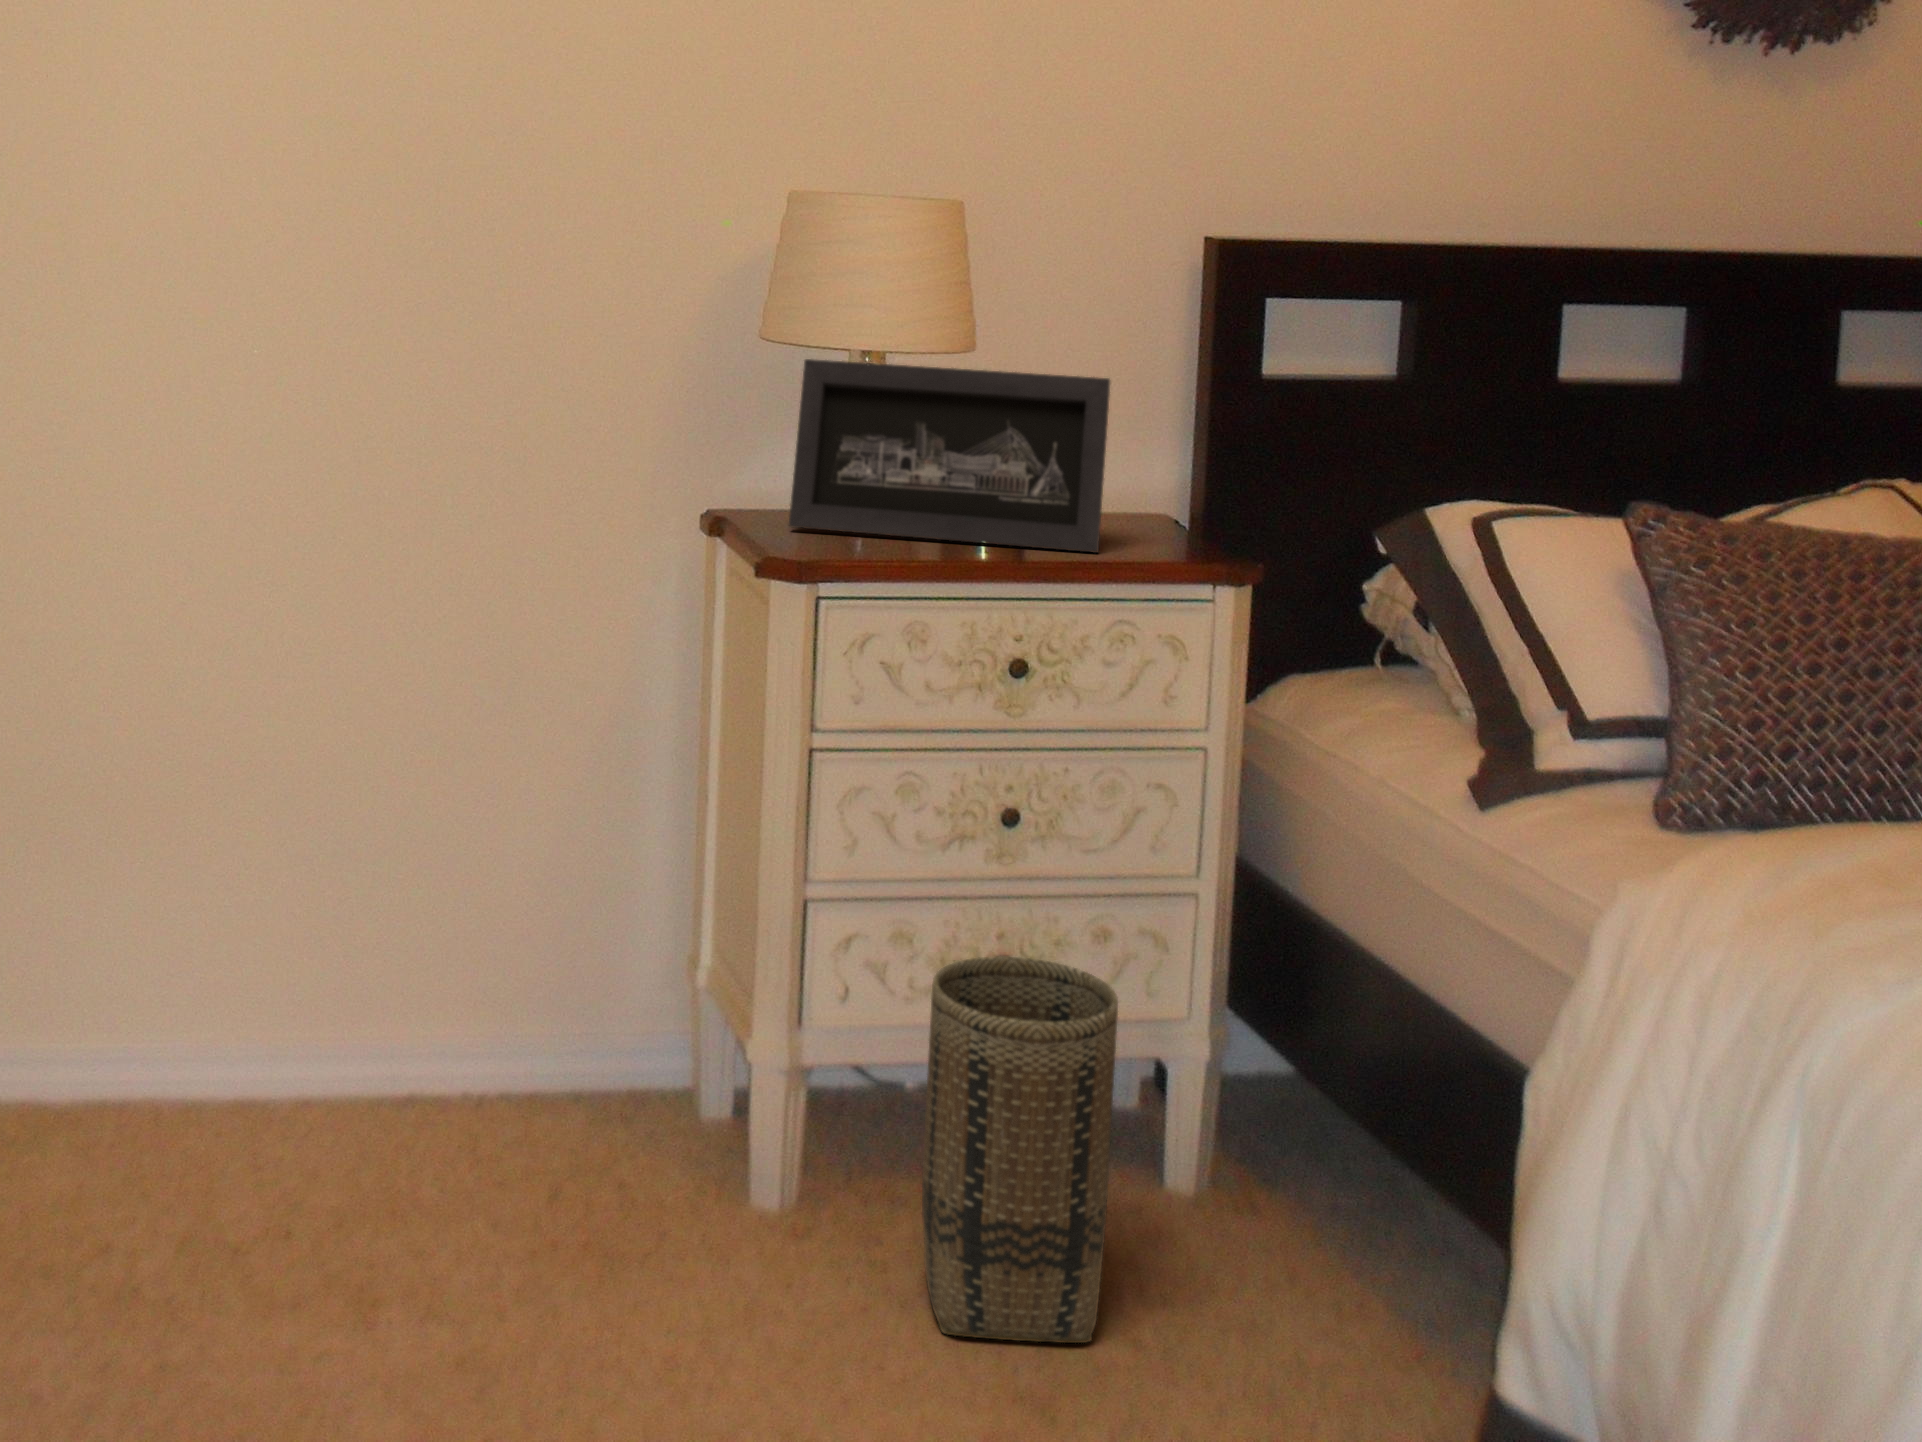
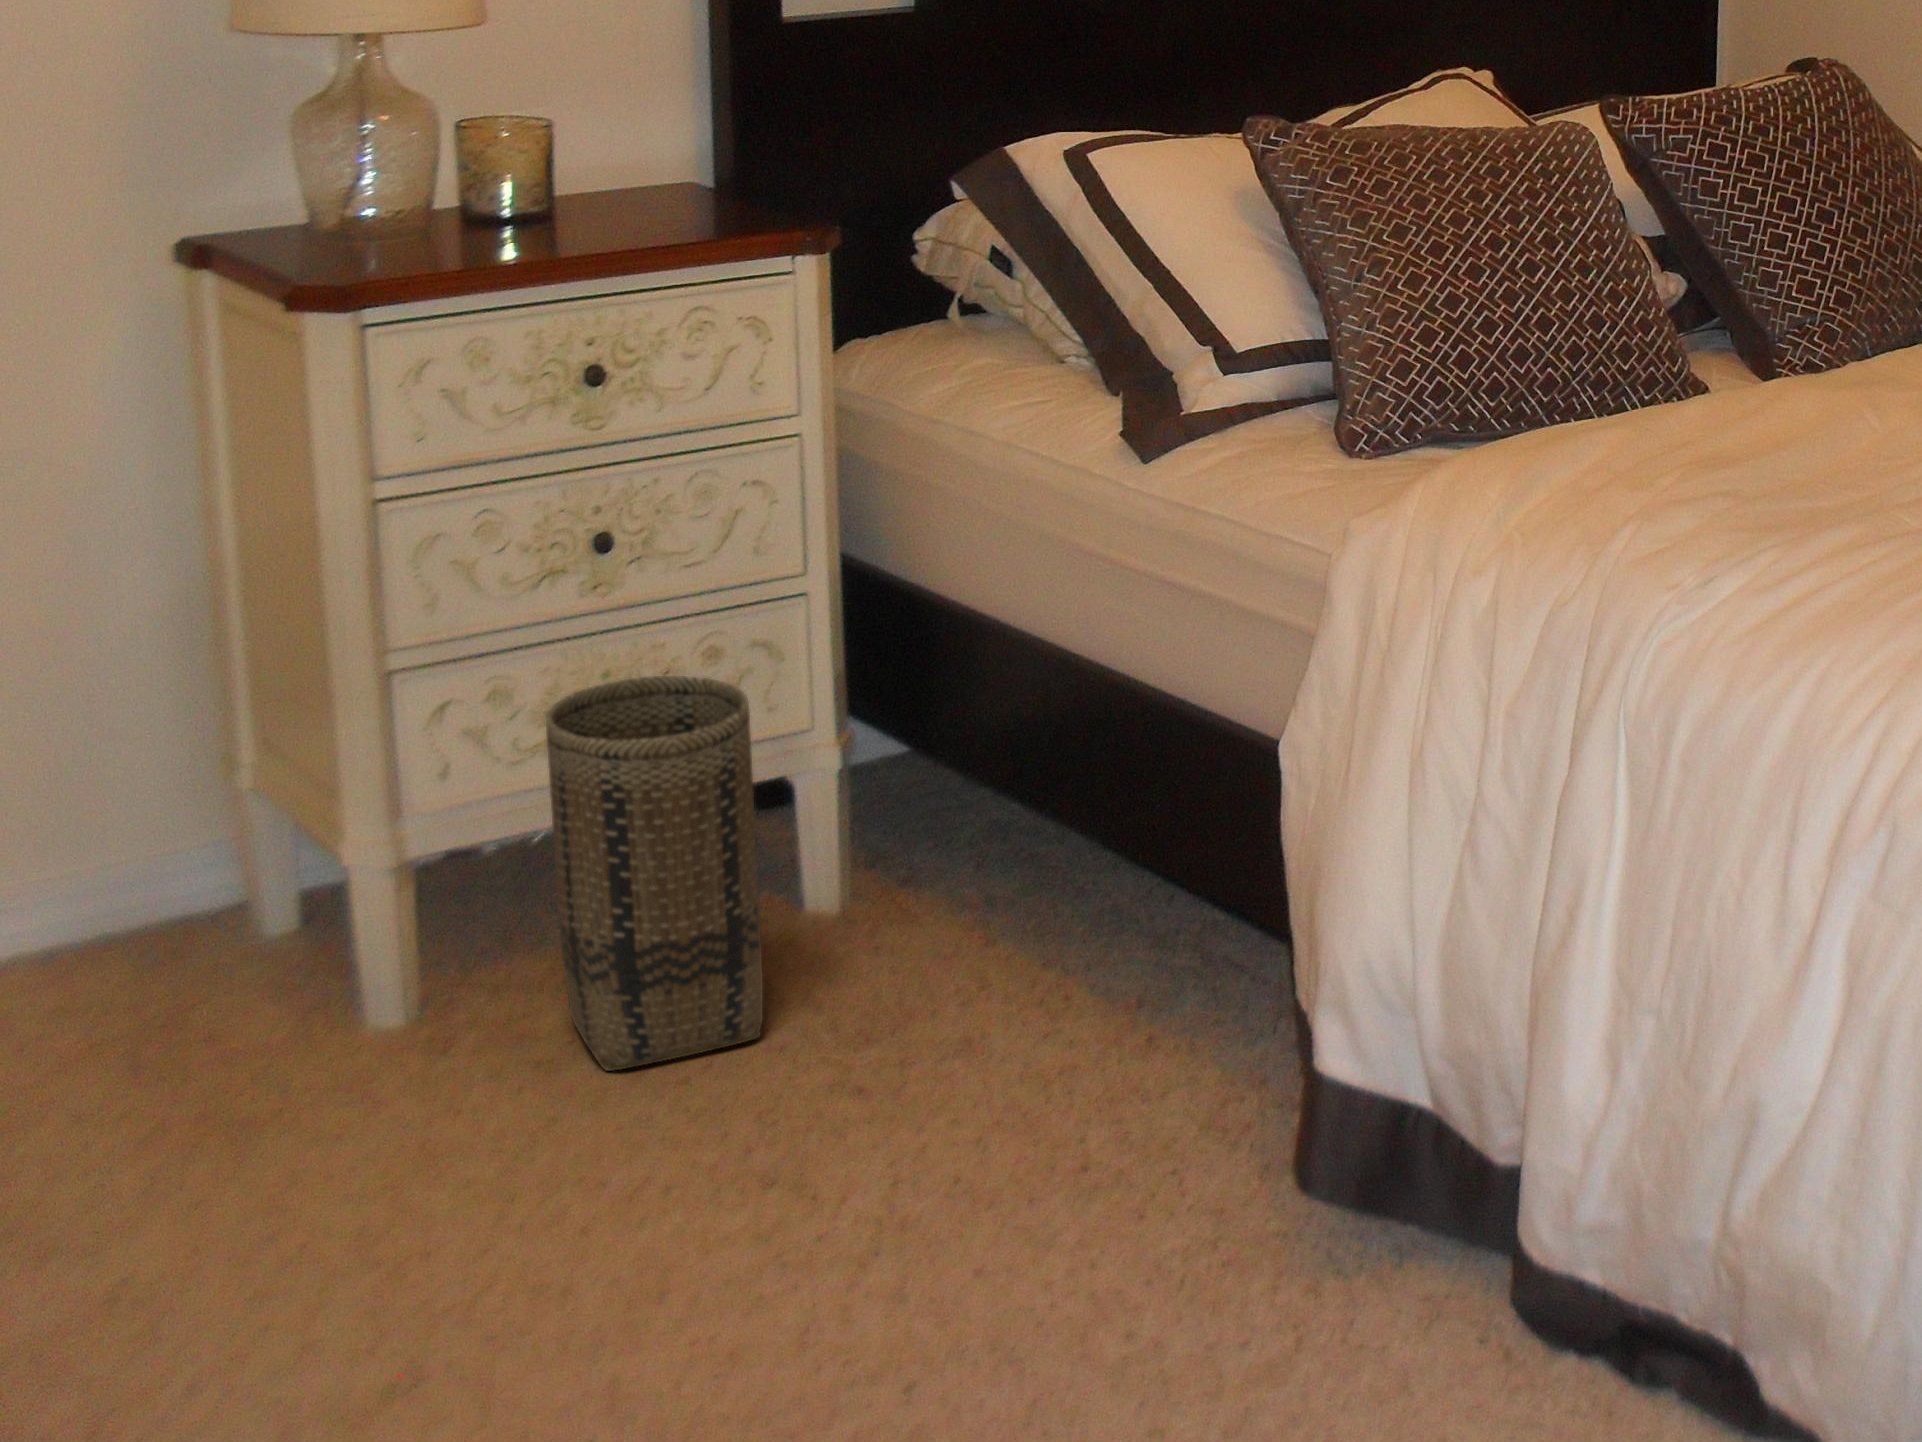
picture frame: present [789,359,1111,553] -> none [280,45,662,252]

